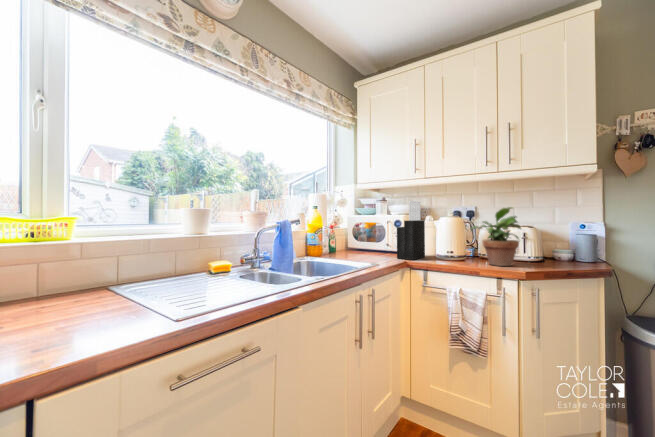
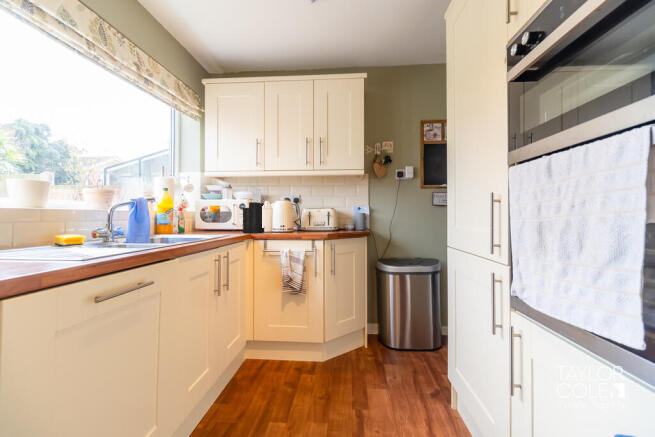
potted plant: present [470,207,521,266] -> none [296,193,326,233]

